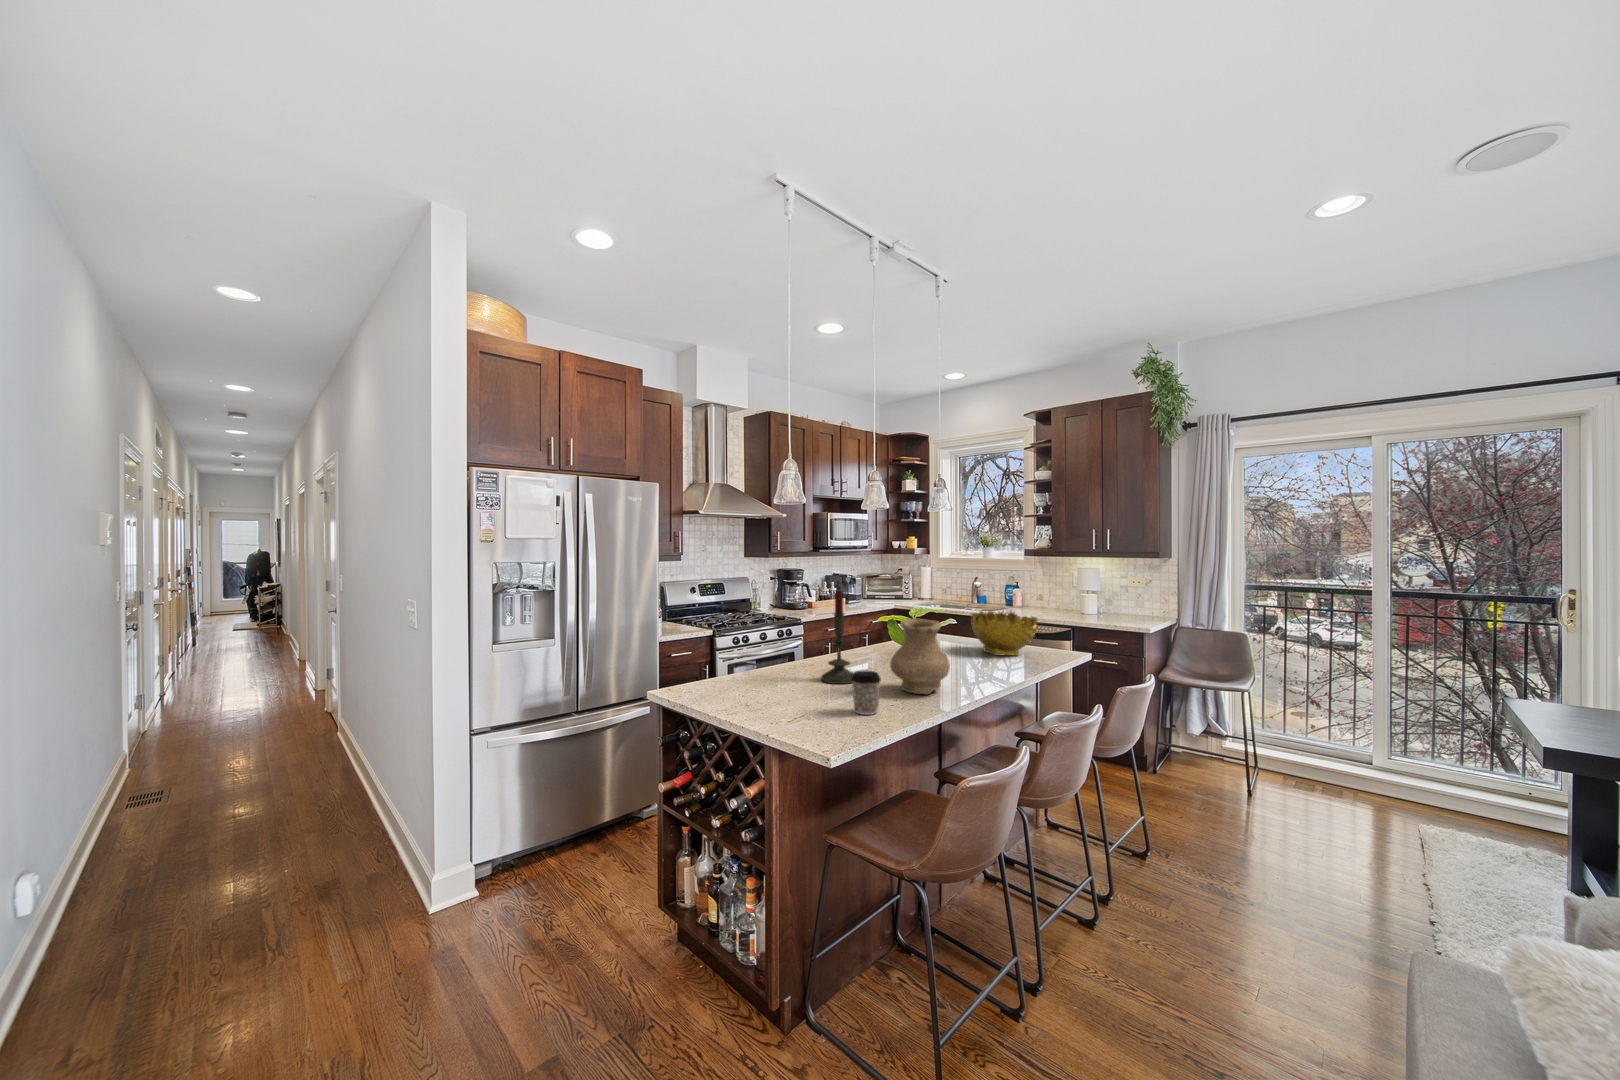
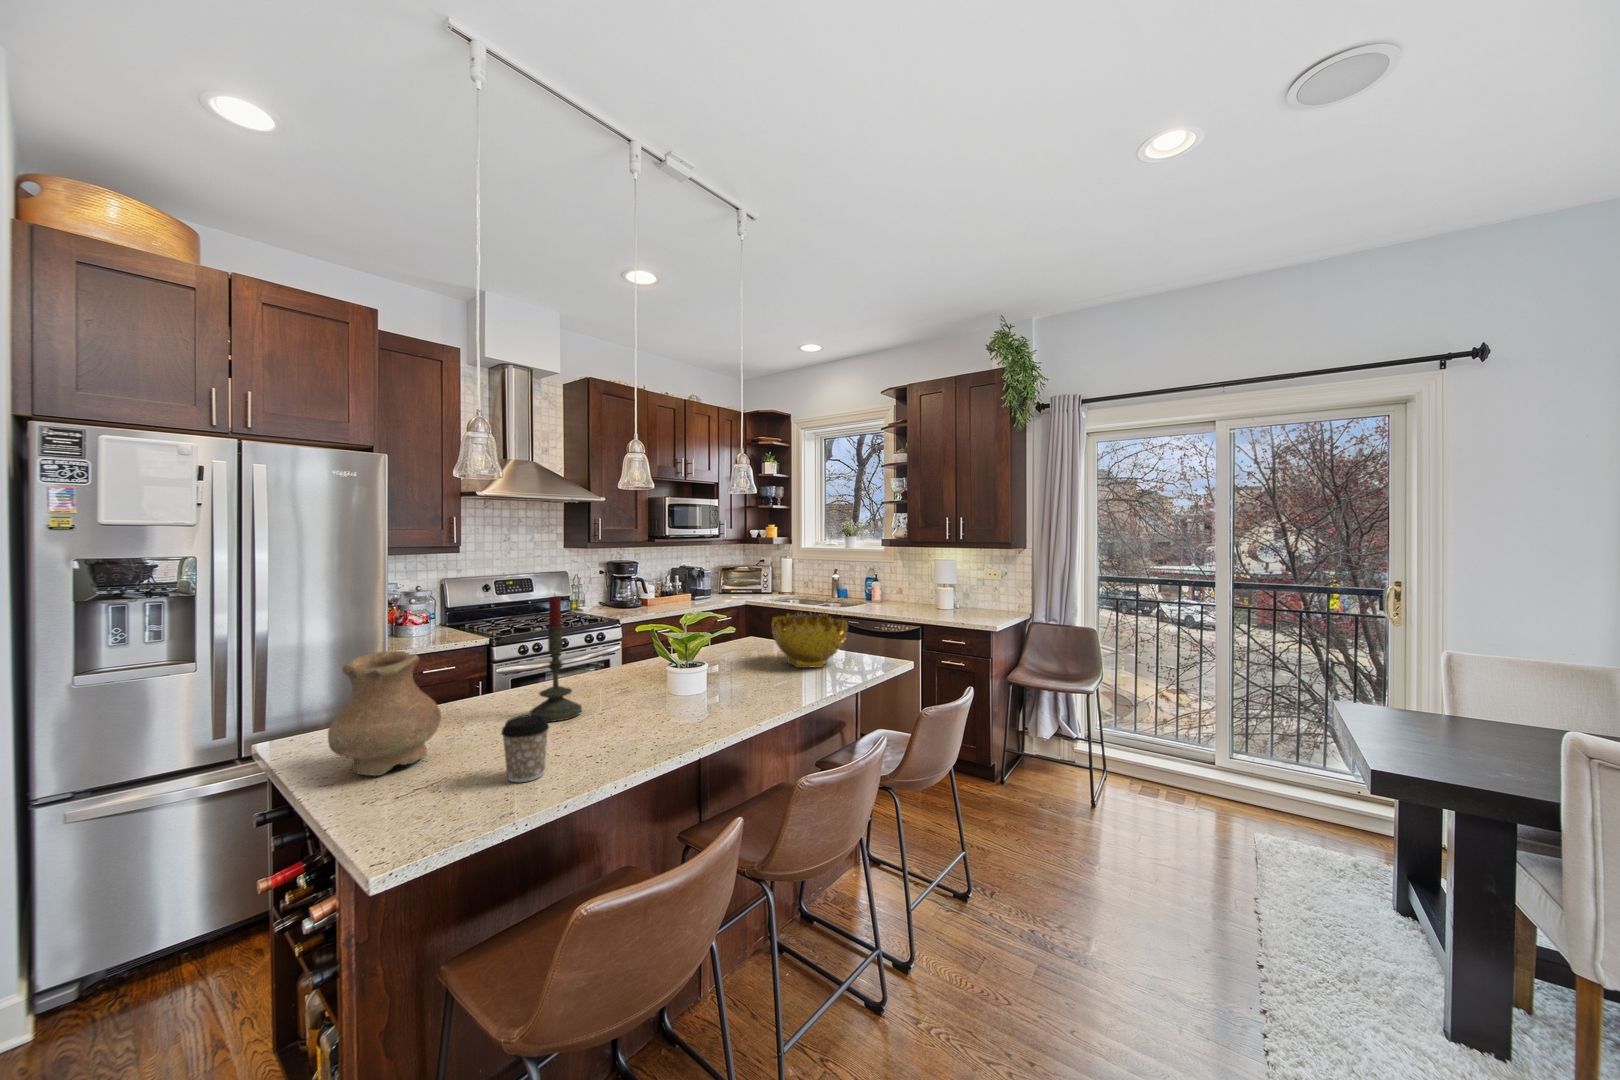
vase: present [890,619,950,694] -> present [328,651,441,776]

